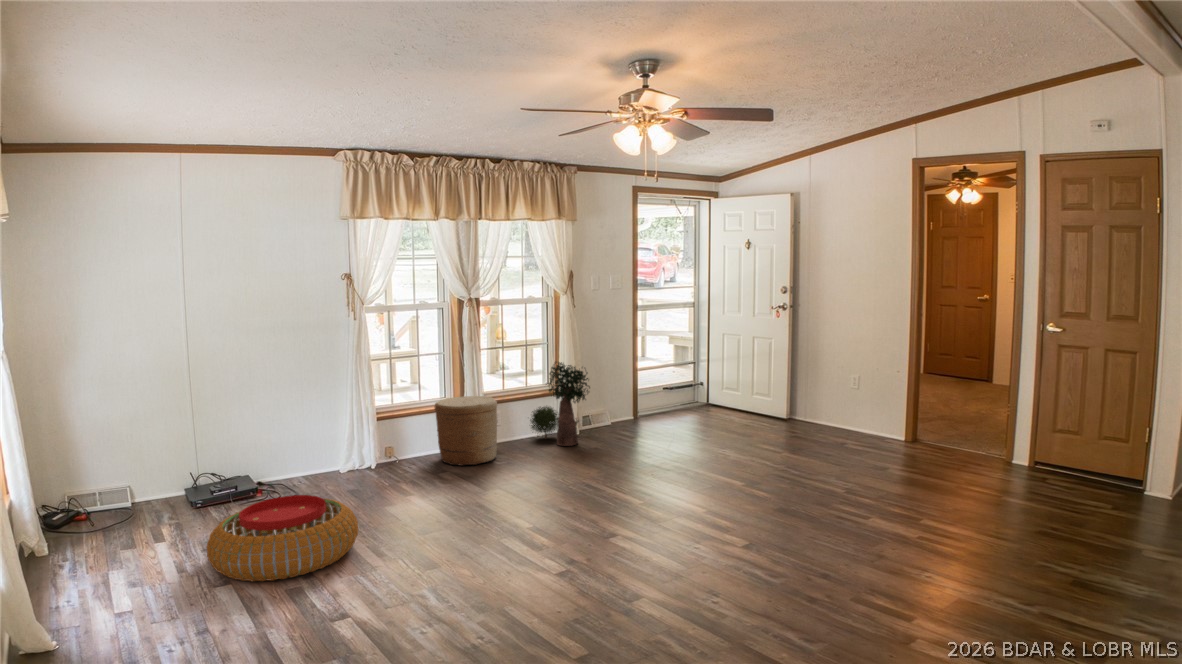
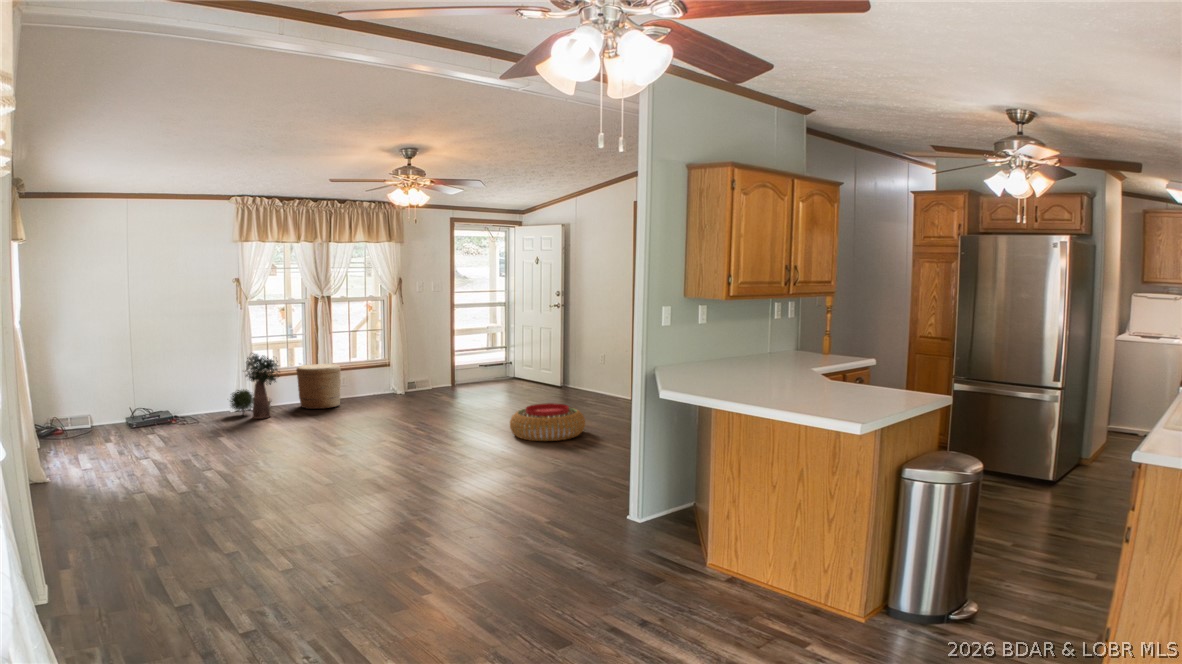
potted plant: present [530,362,590,446] -> present [230,354,279,419]
pouf: present [206,495,358,581] -> present [510,403,585,441]

